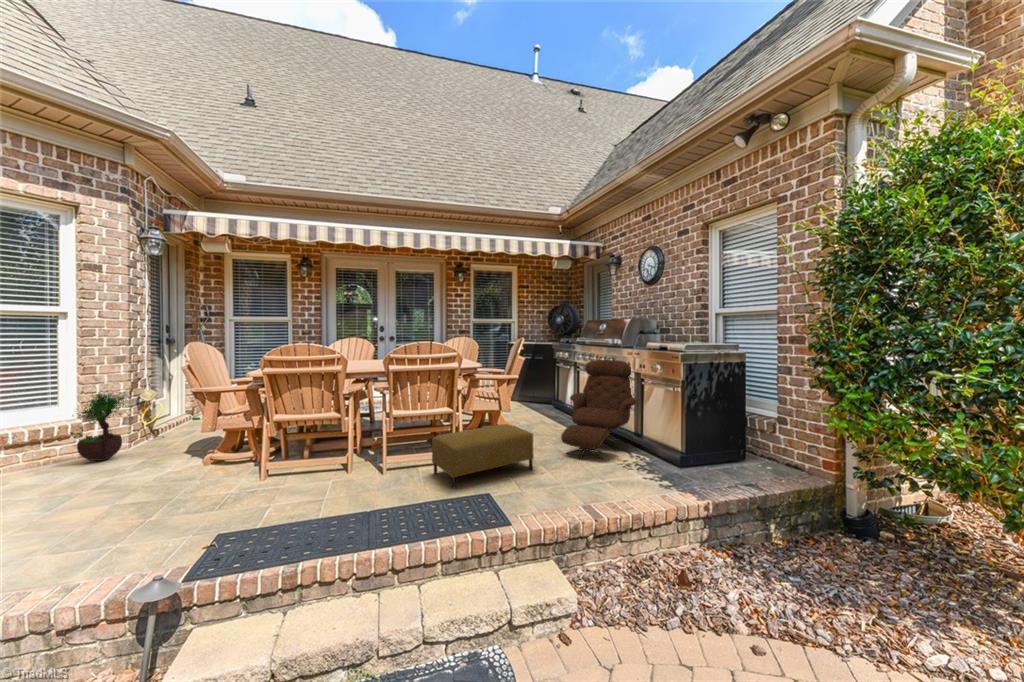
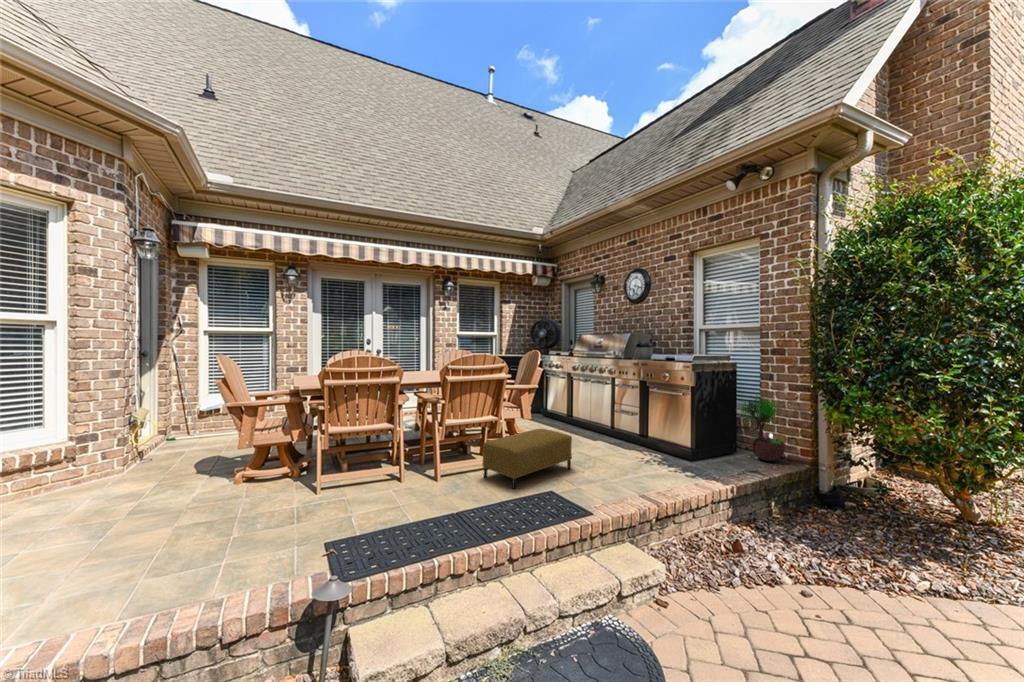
lounge chair: present [561,360,637,460] -> none [582,368,643,460]
potted tree: present [77,392,129,461] -> present [741,396,785,461]

